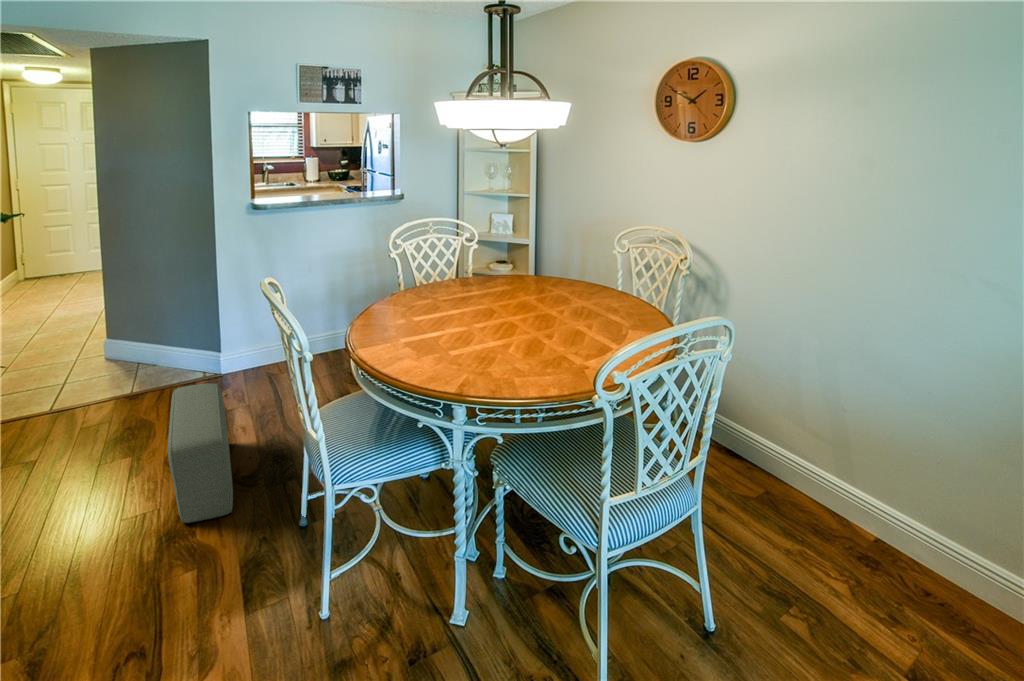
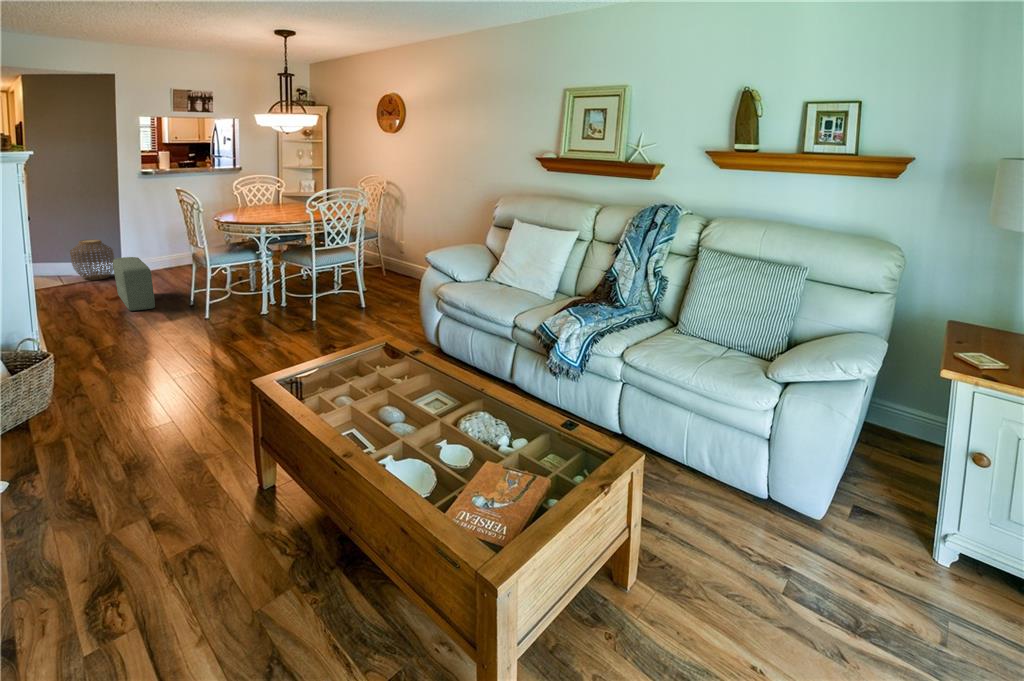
woven basket: none [130,318,200,386] -> present [70,240,114,280]

